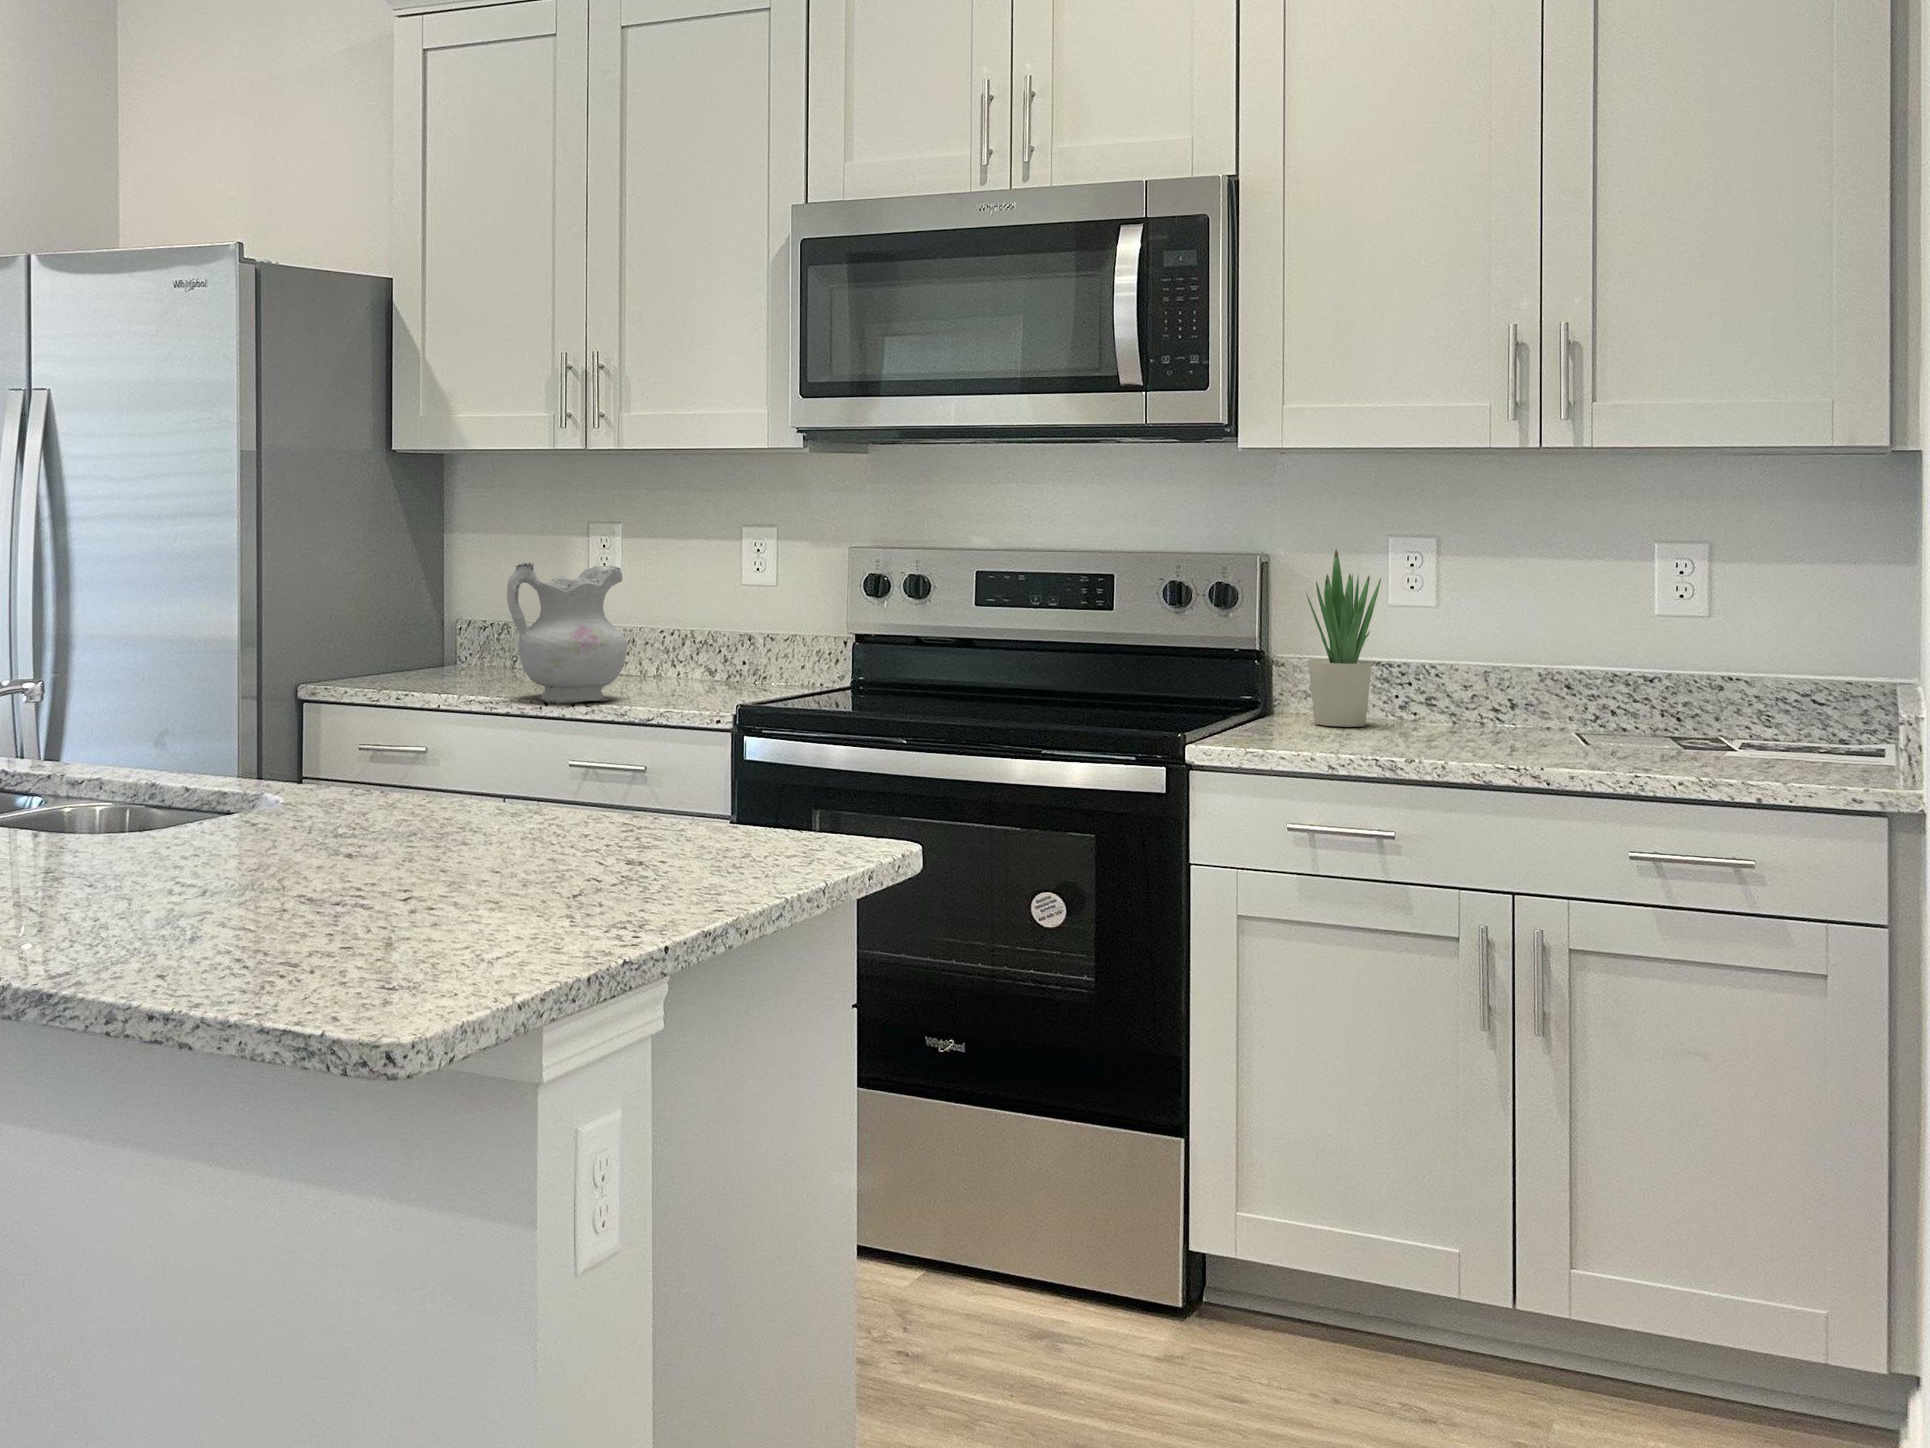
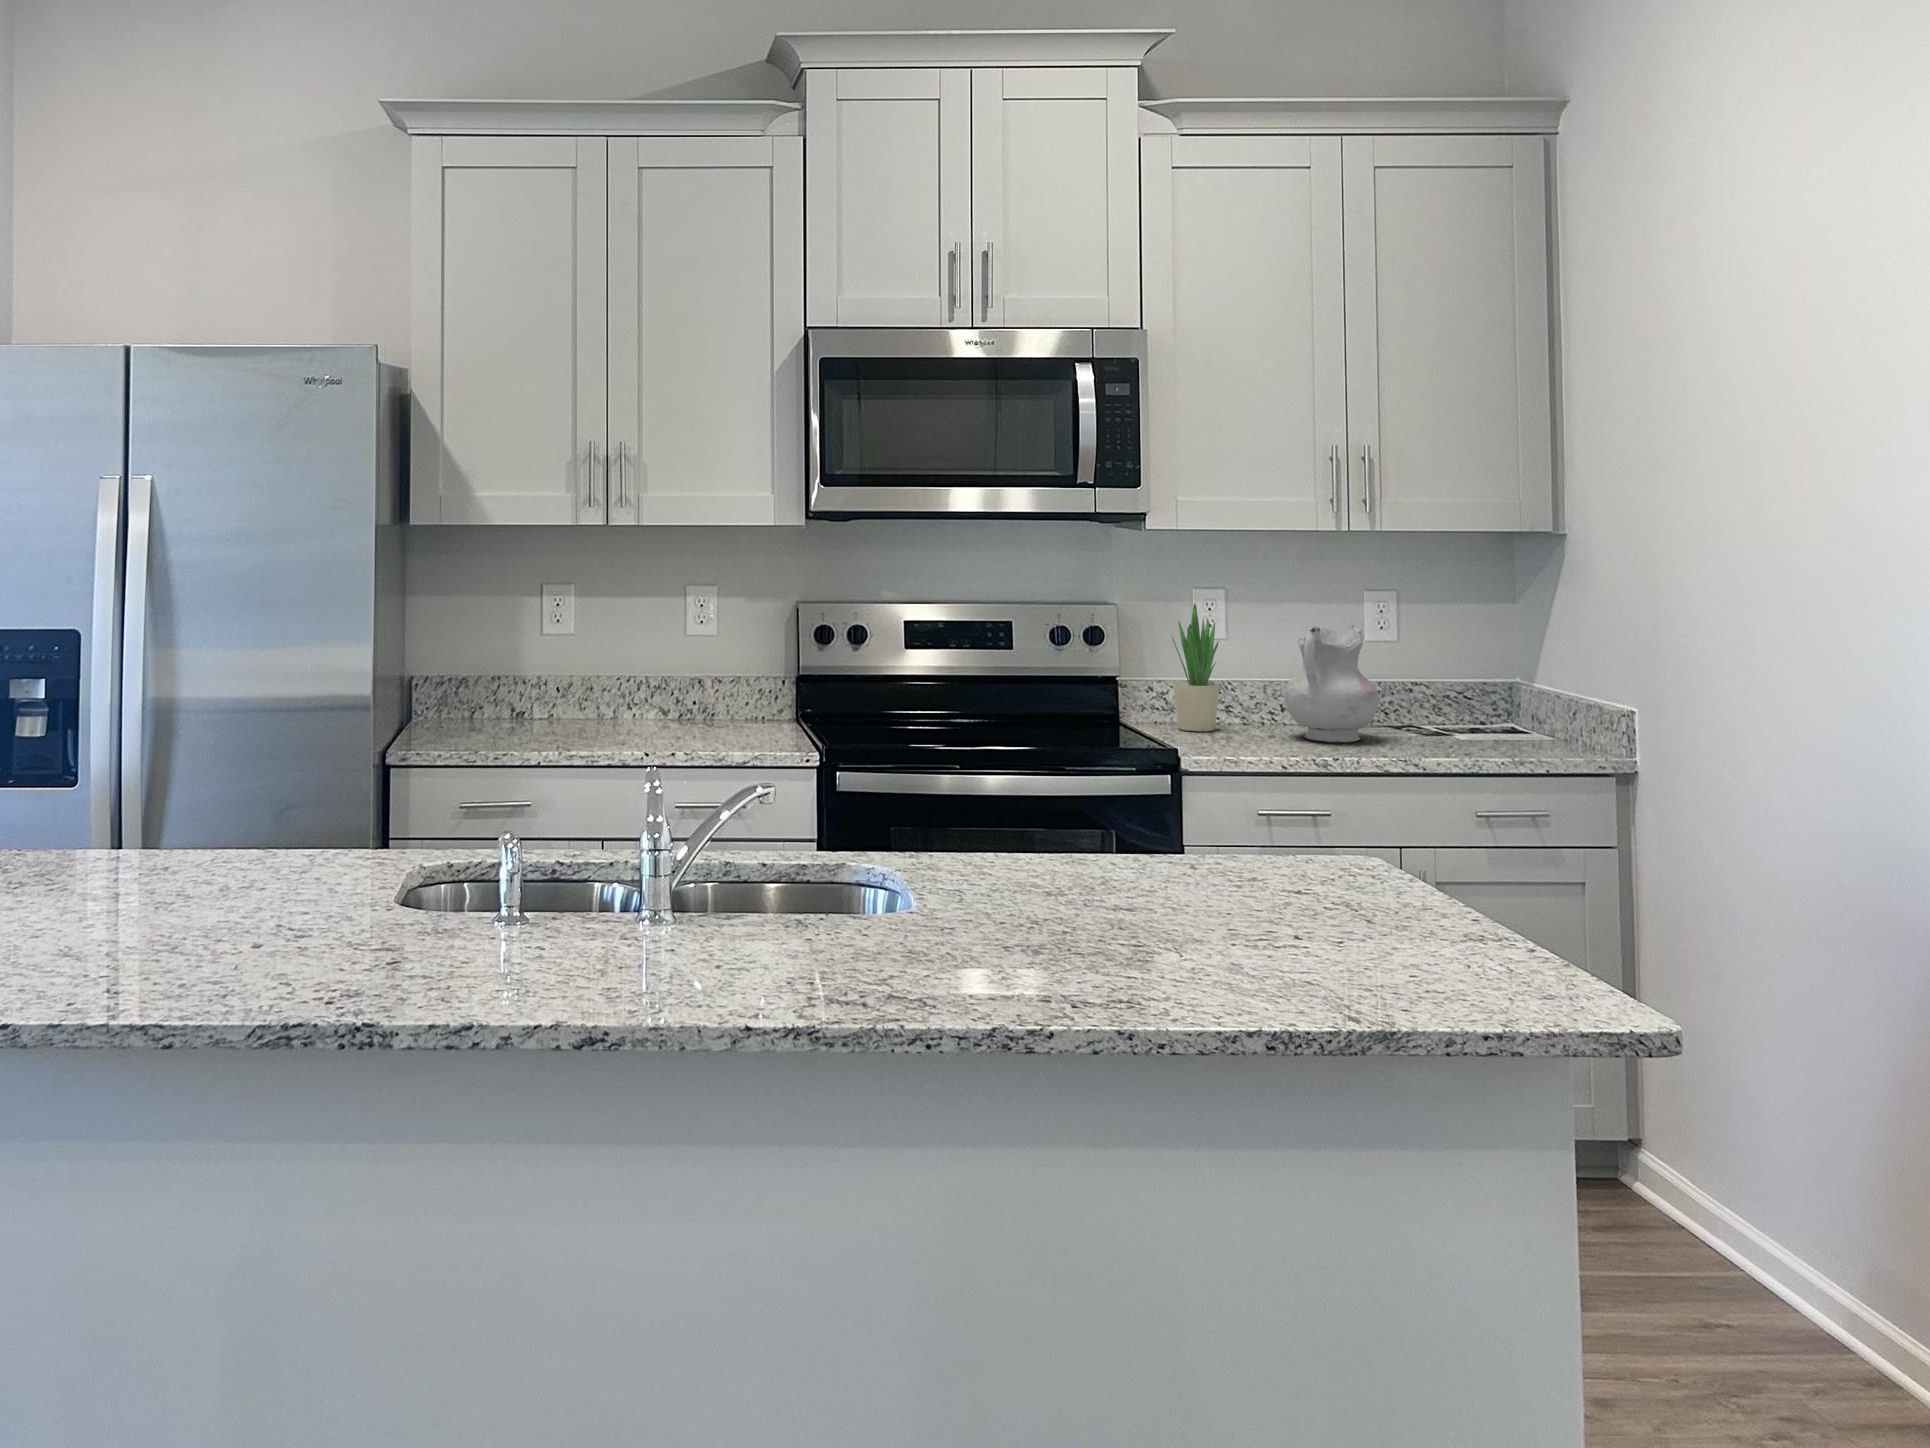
ceramic pitcher: present [507,563,627,702] -> present [1284,625,1378,742]

